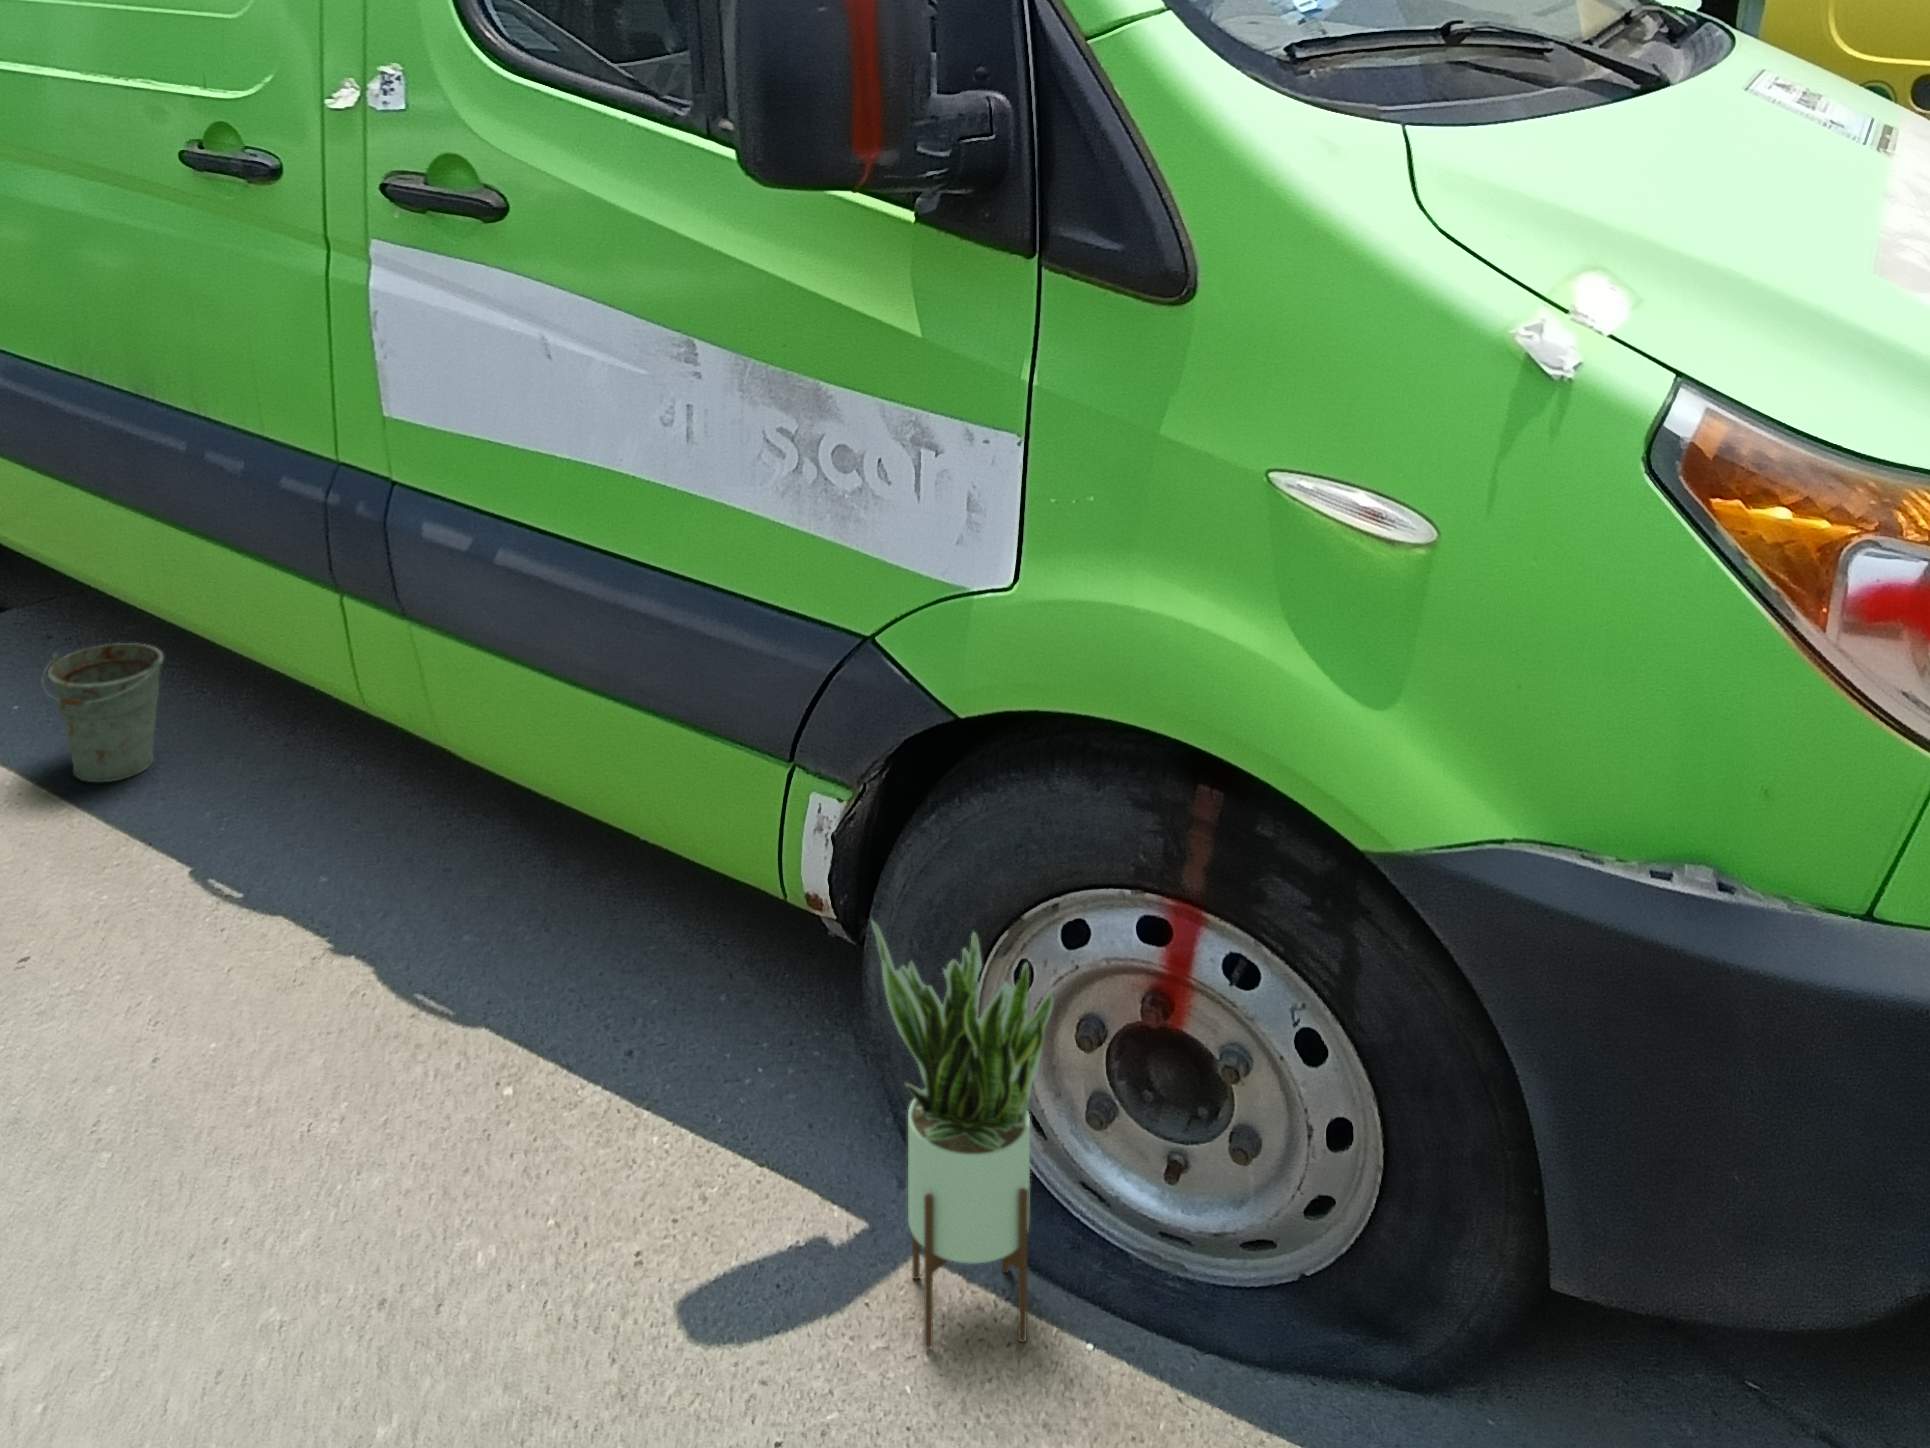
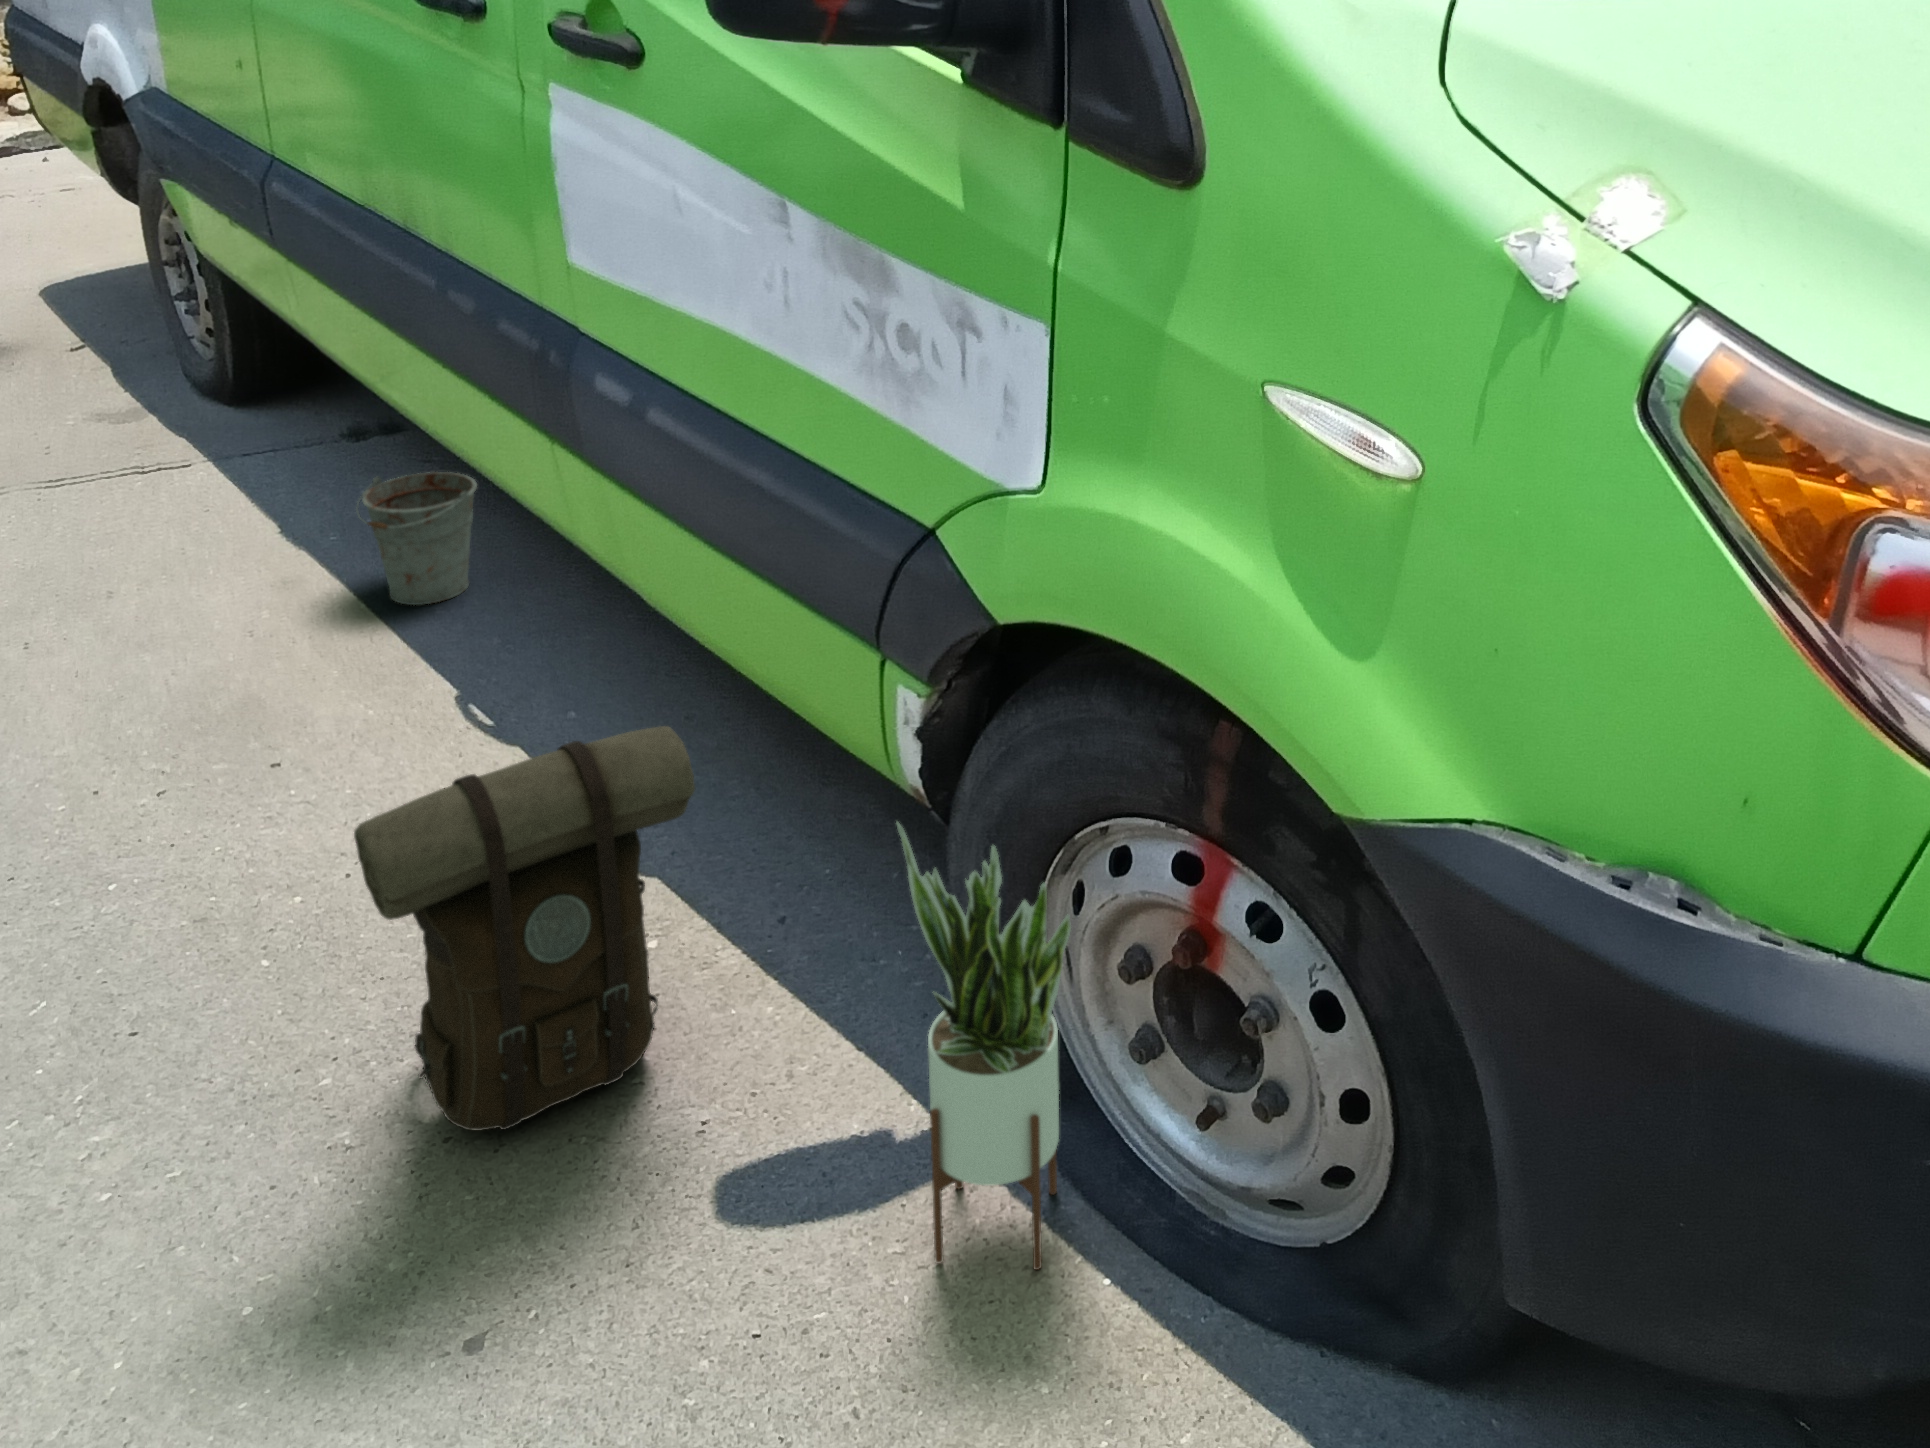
backpack: none [314,858,613,1284] -> present [354,726,695,1131]

